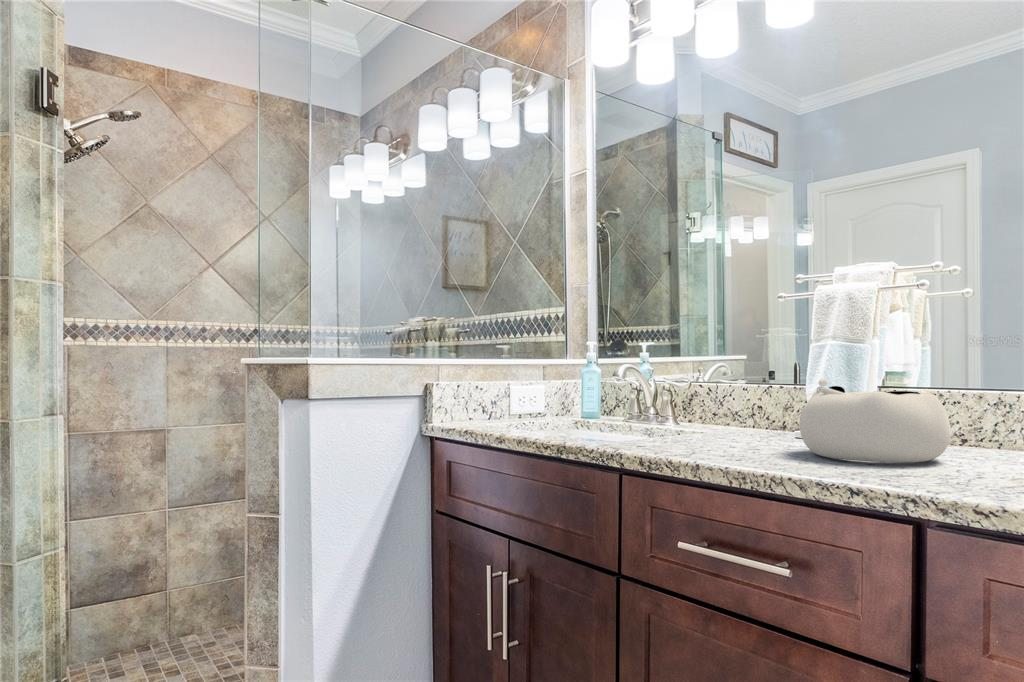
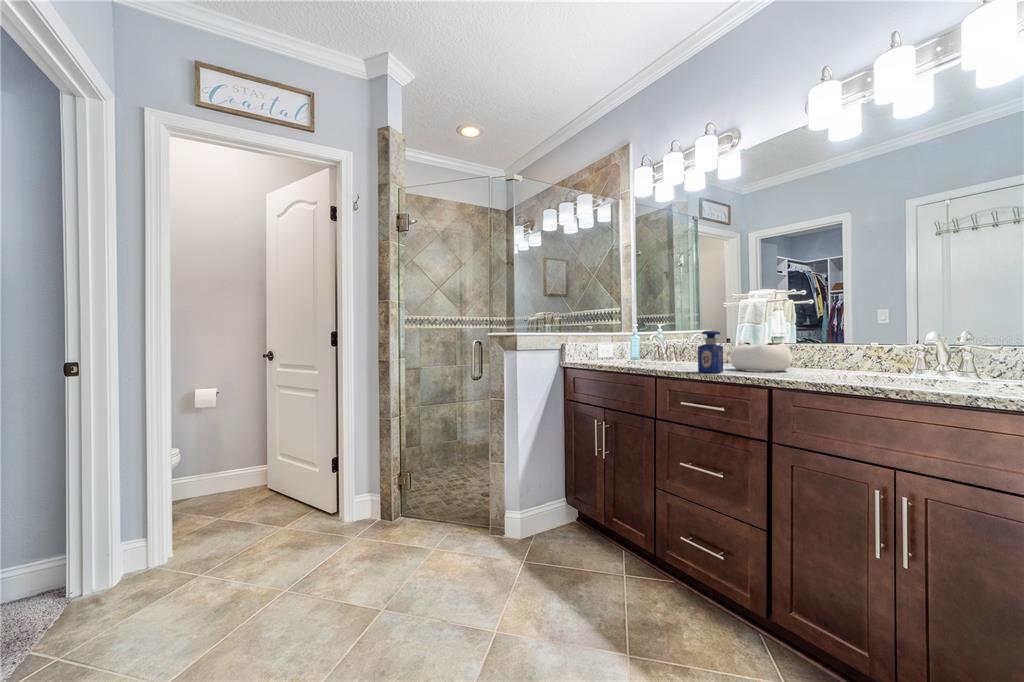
perfume bottle: none [719,355,785,470] -> present [698,330,723,373]

